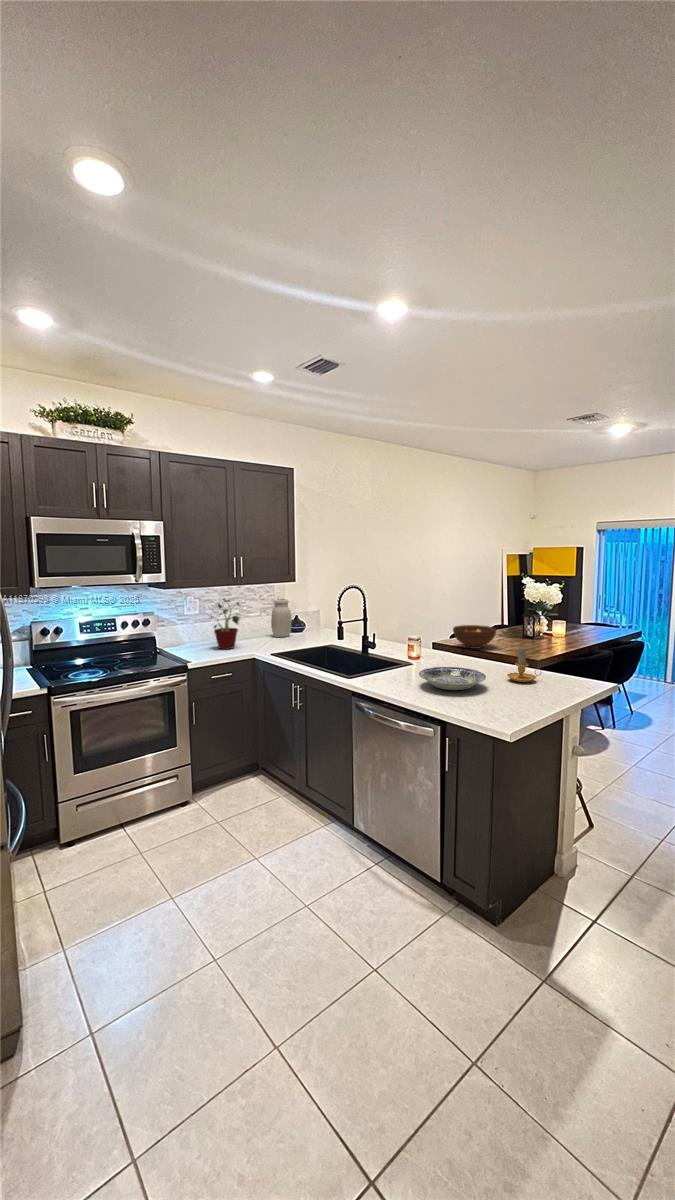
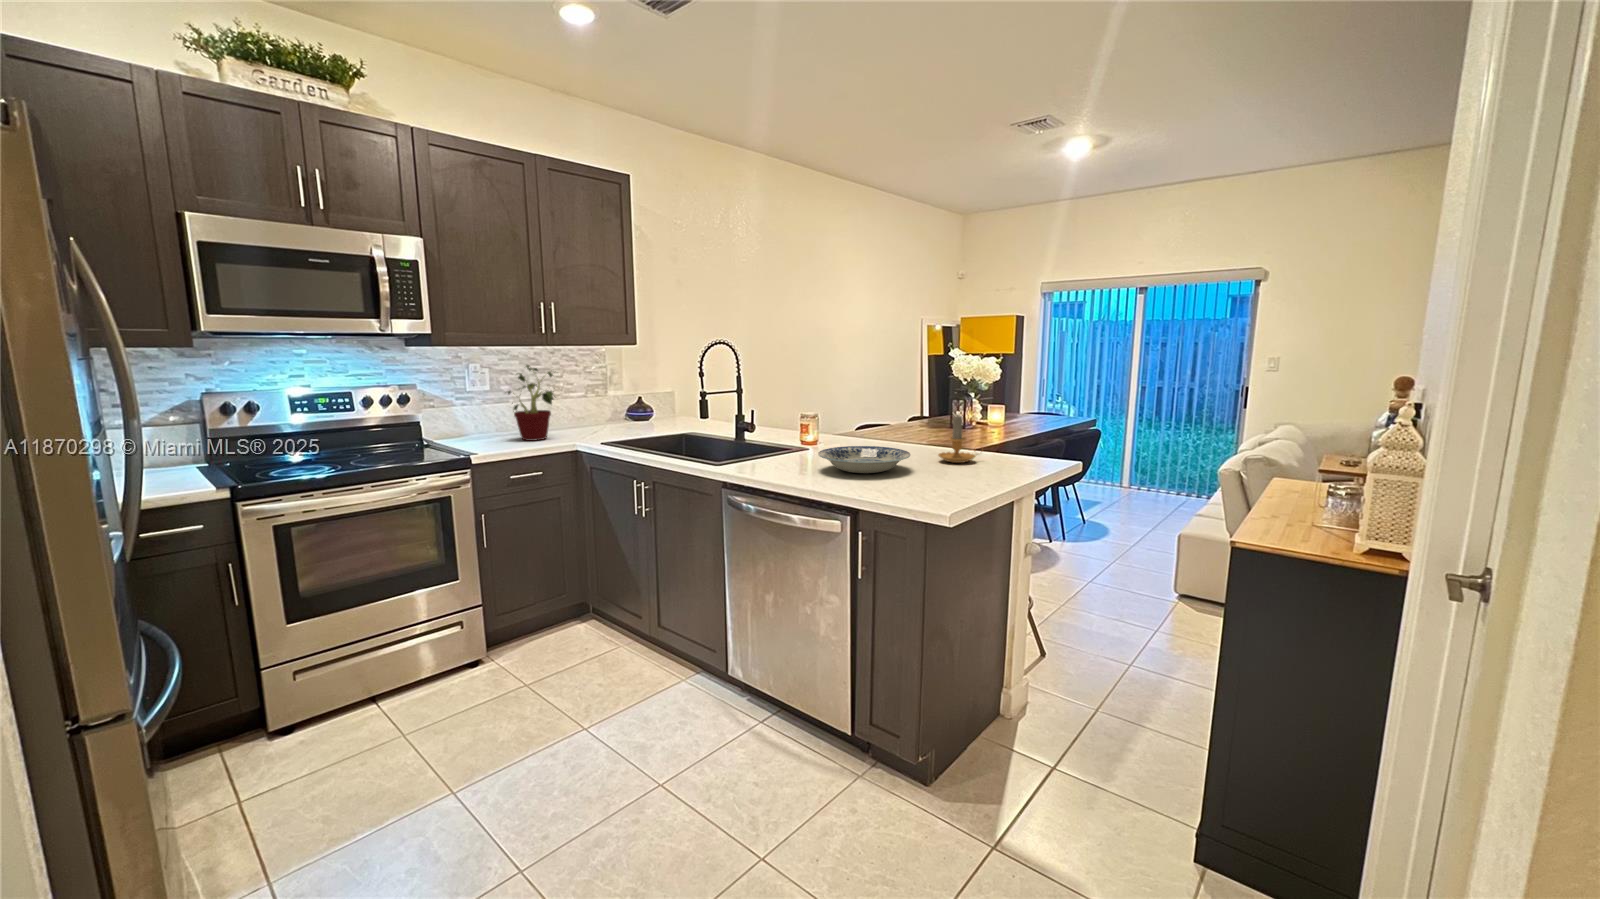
jar: present [271,599,292,637] -> none [603,371,633,427]
fruit bowl: present [453,625,496,649] -> none [861,410,919,440]

